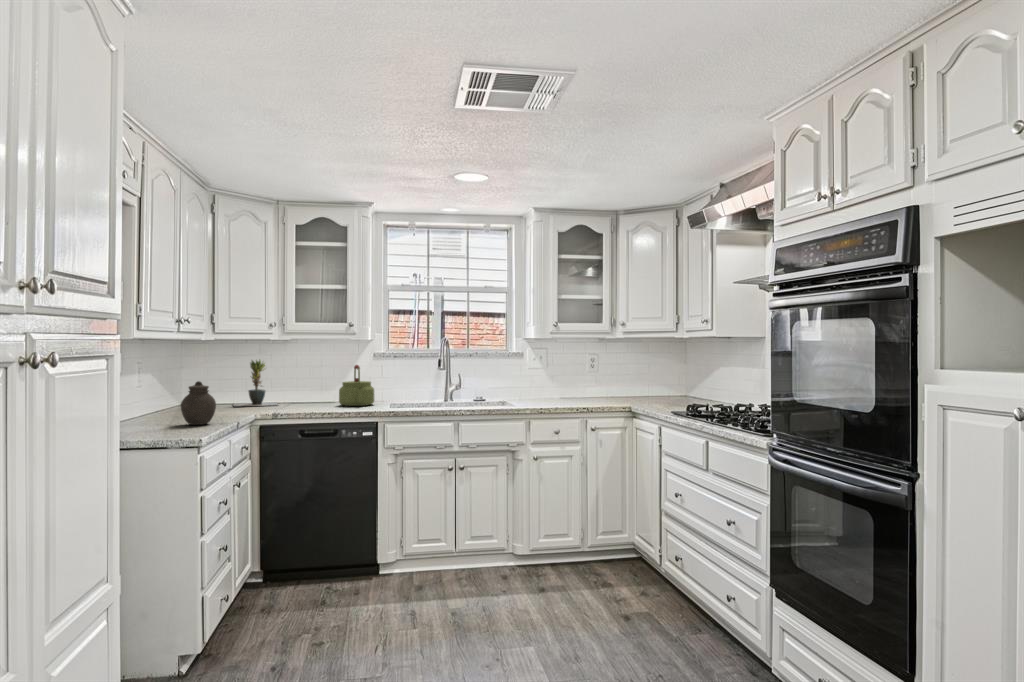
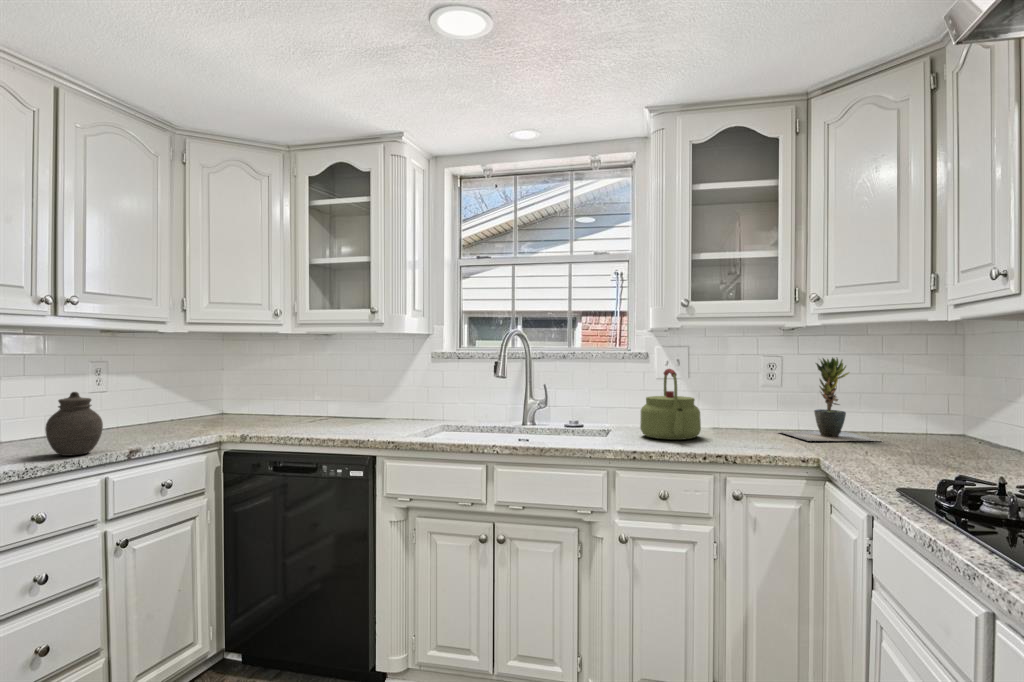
potted plant: present [233,360,278,407] -> present [780,358,879,441]
kettle: present [339,365,374,406] -> present [640,369,701,440]

